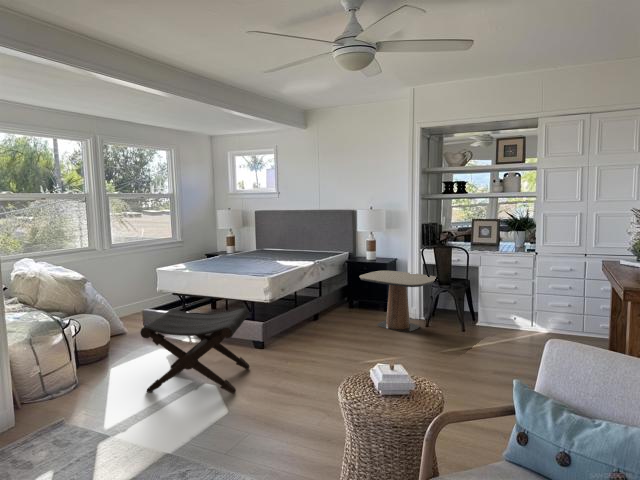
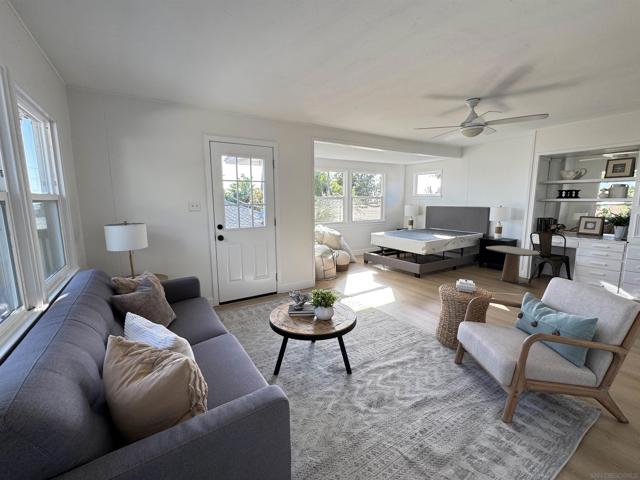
footstool: present [140,309,249,393] -> none [363,250,414,291]

